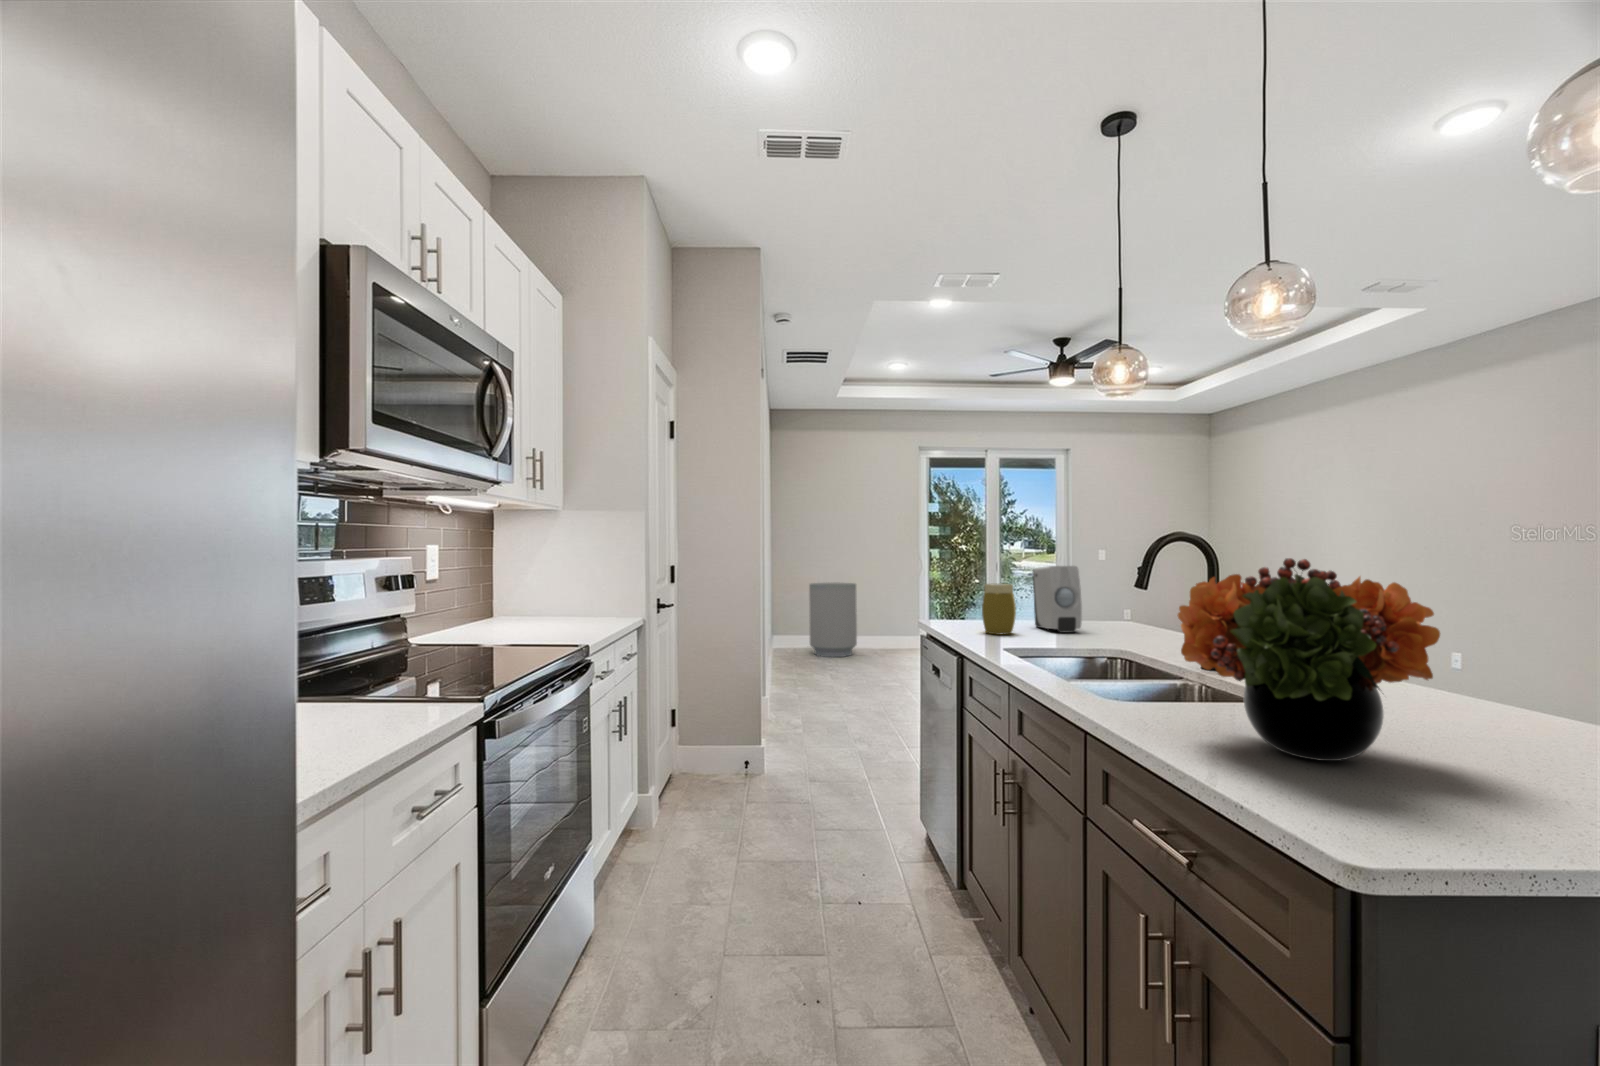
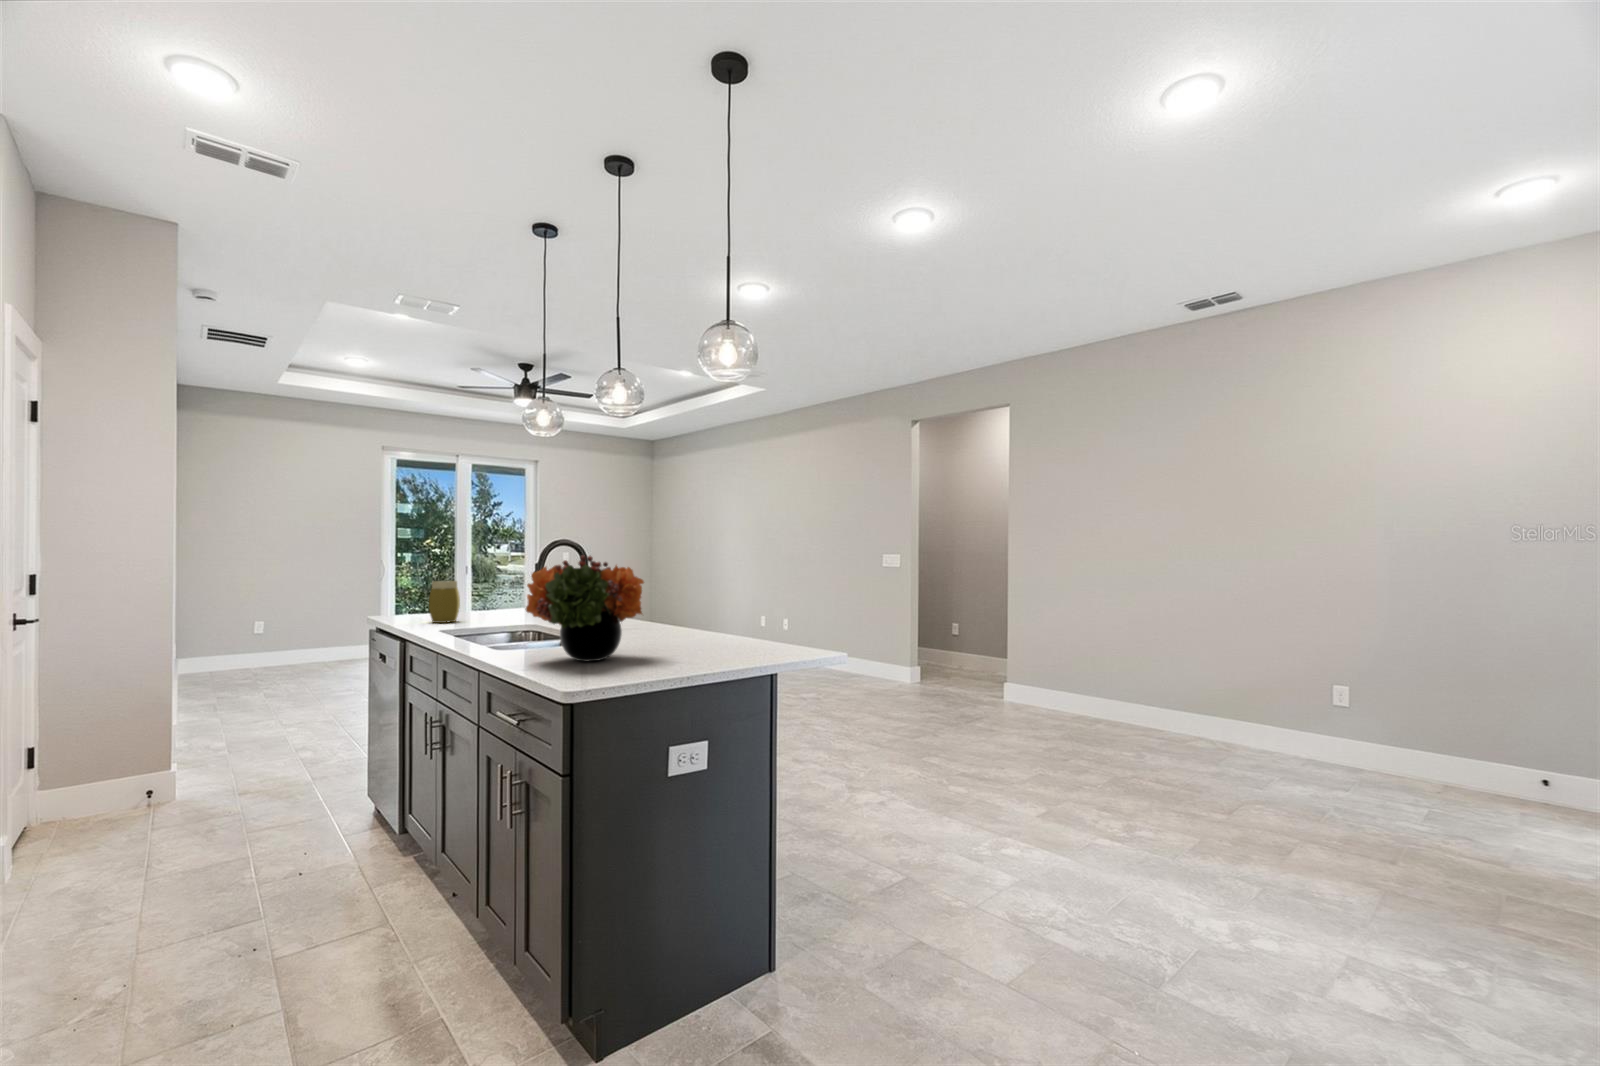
soap dispenser: present [1032,566,1082,633] -> none [478,565,516,618]
trash can: present [809,583,857,657] -> none [236,593,305,681]

